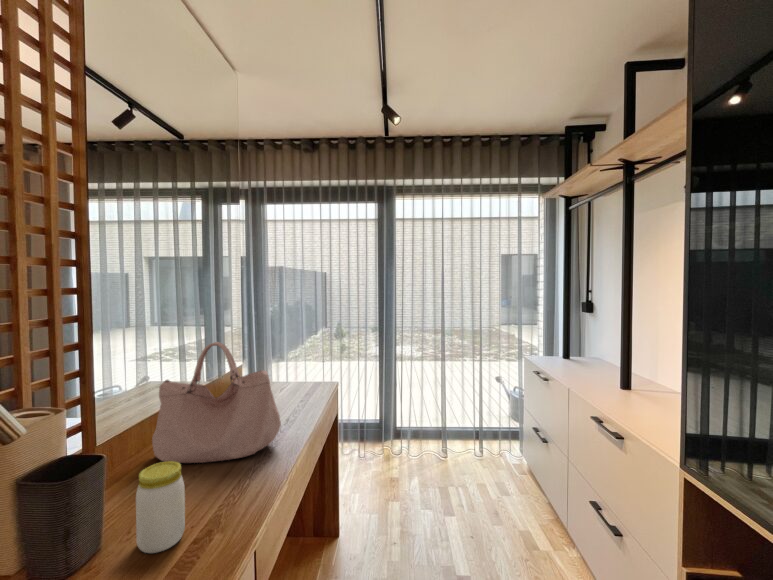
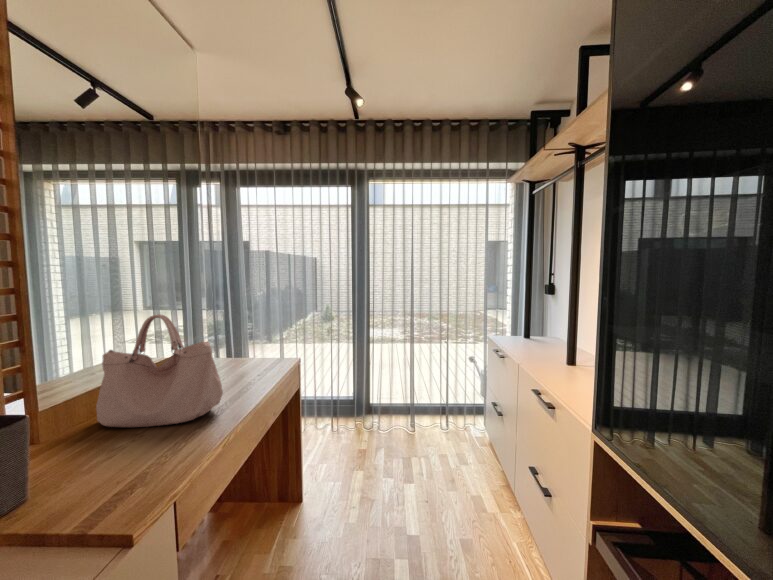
jar: present [136,461,185,553] -> none [50,421,103,504]

